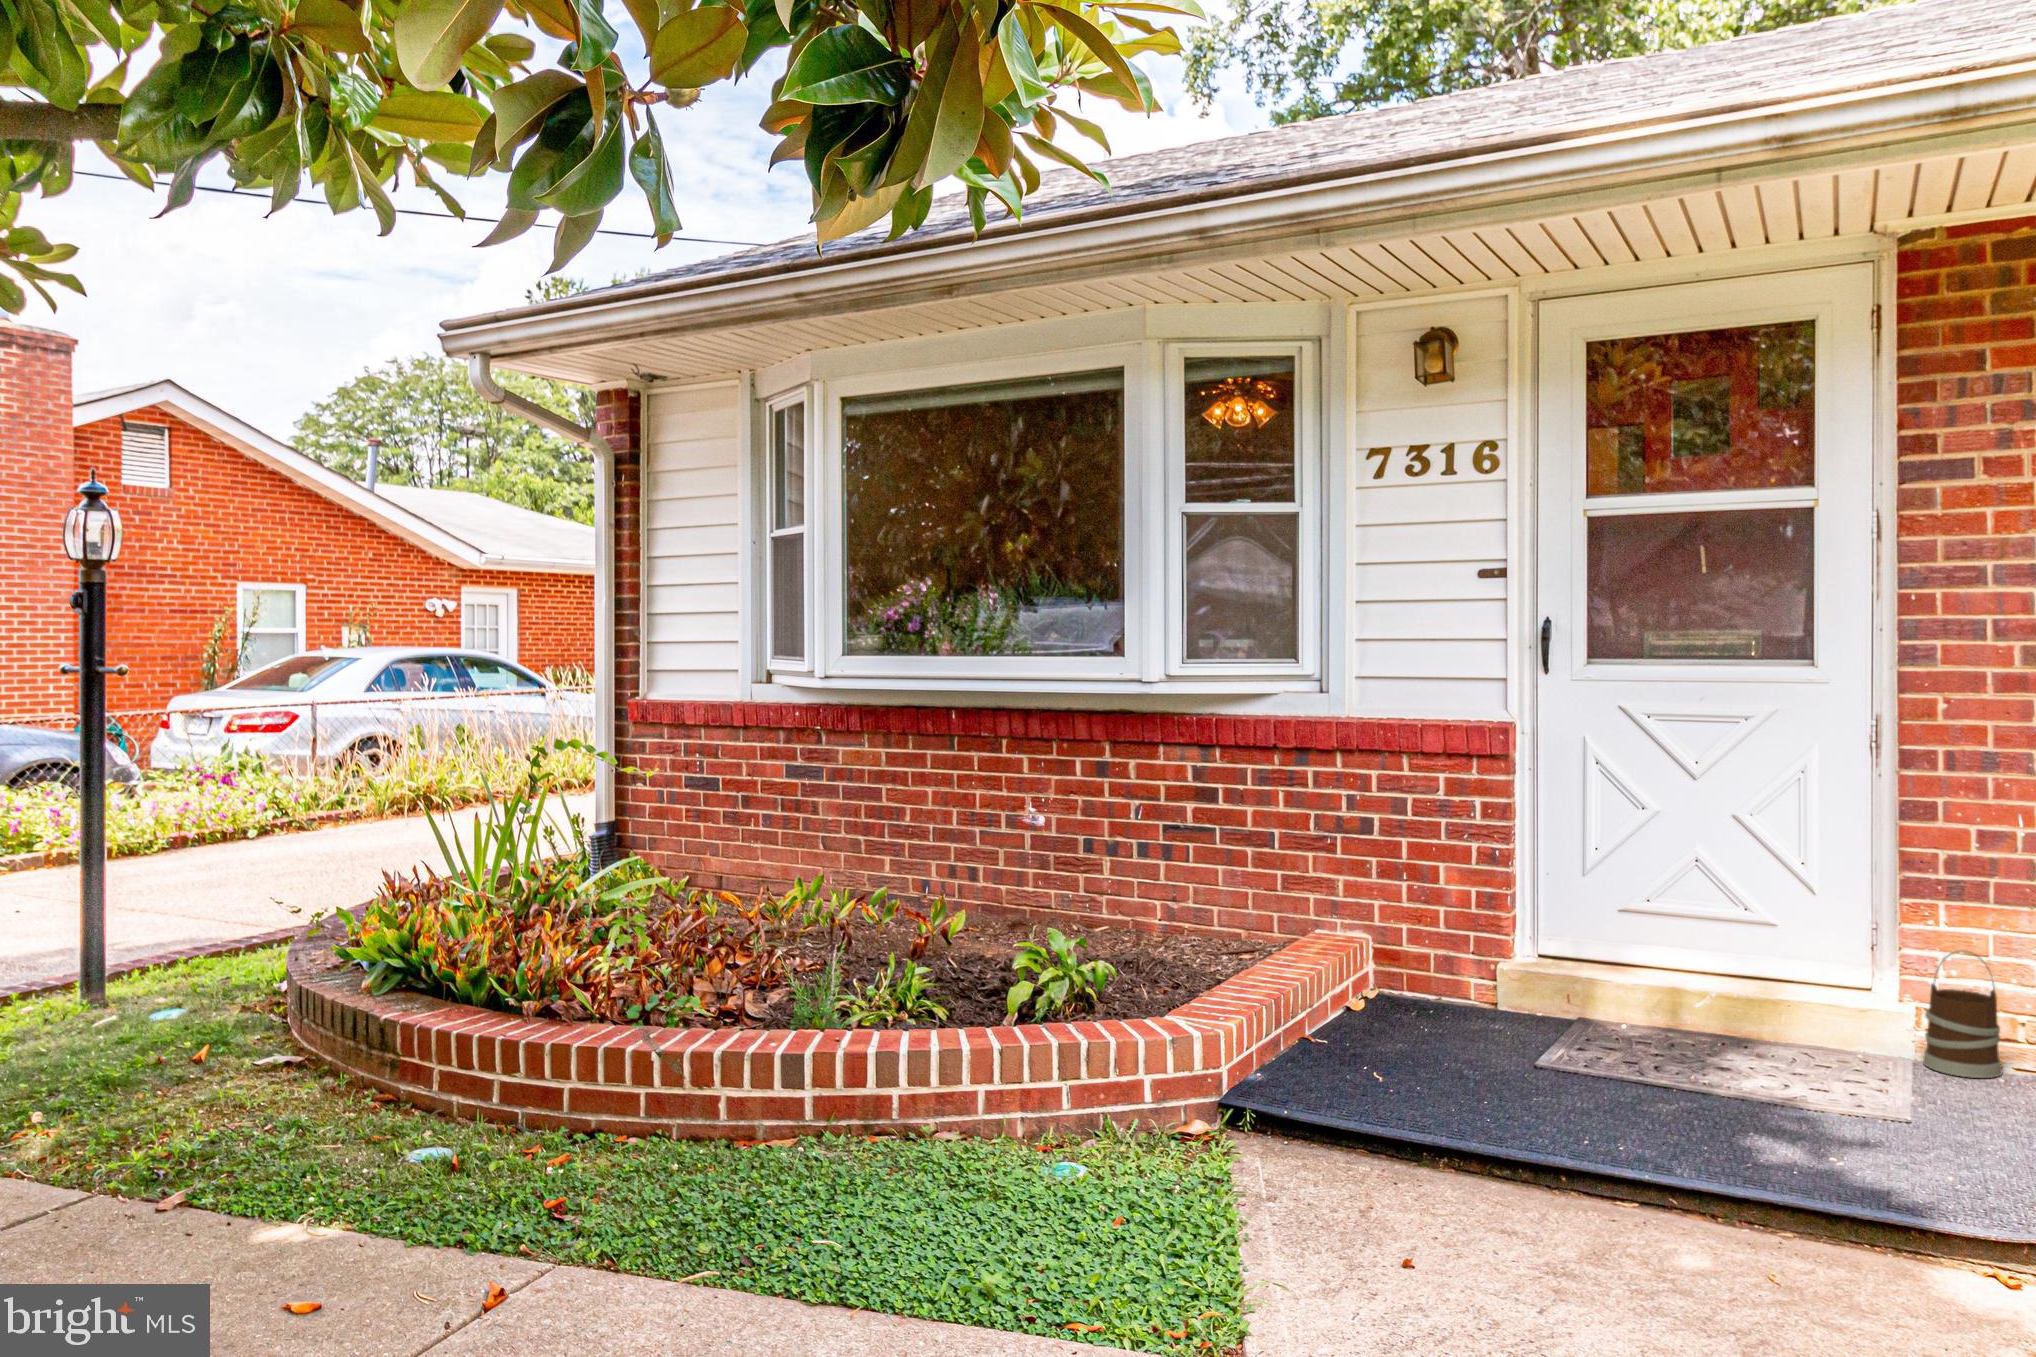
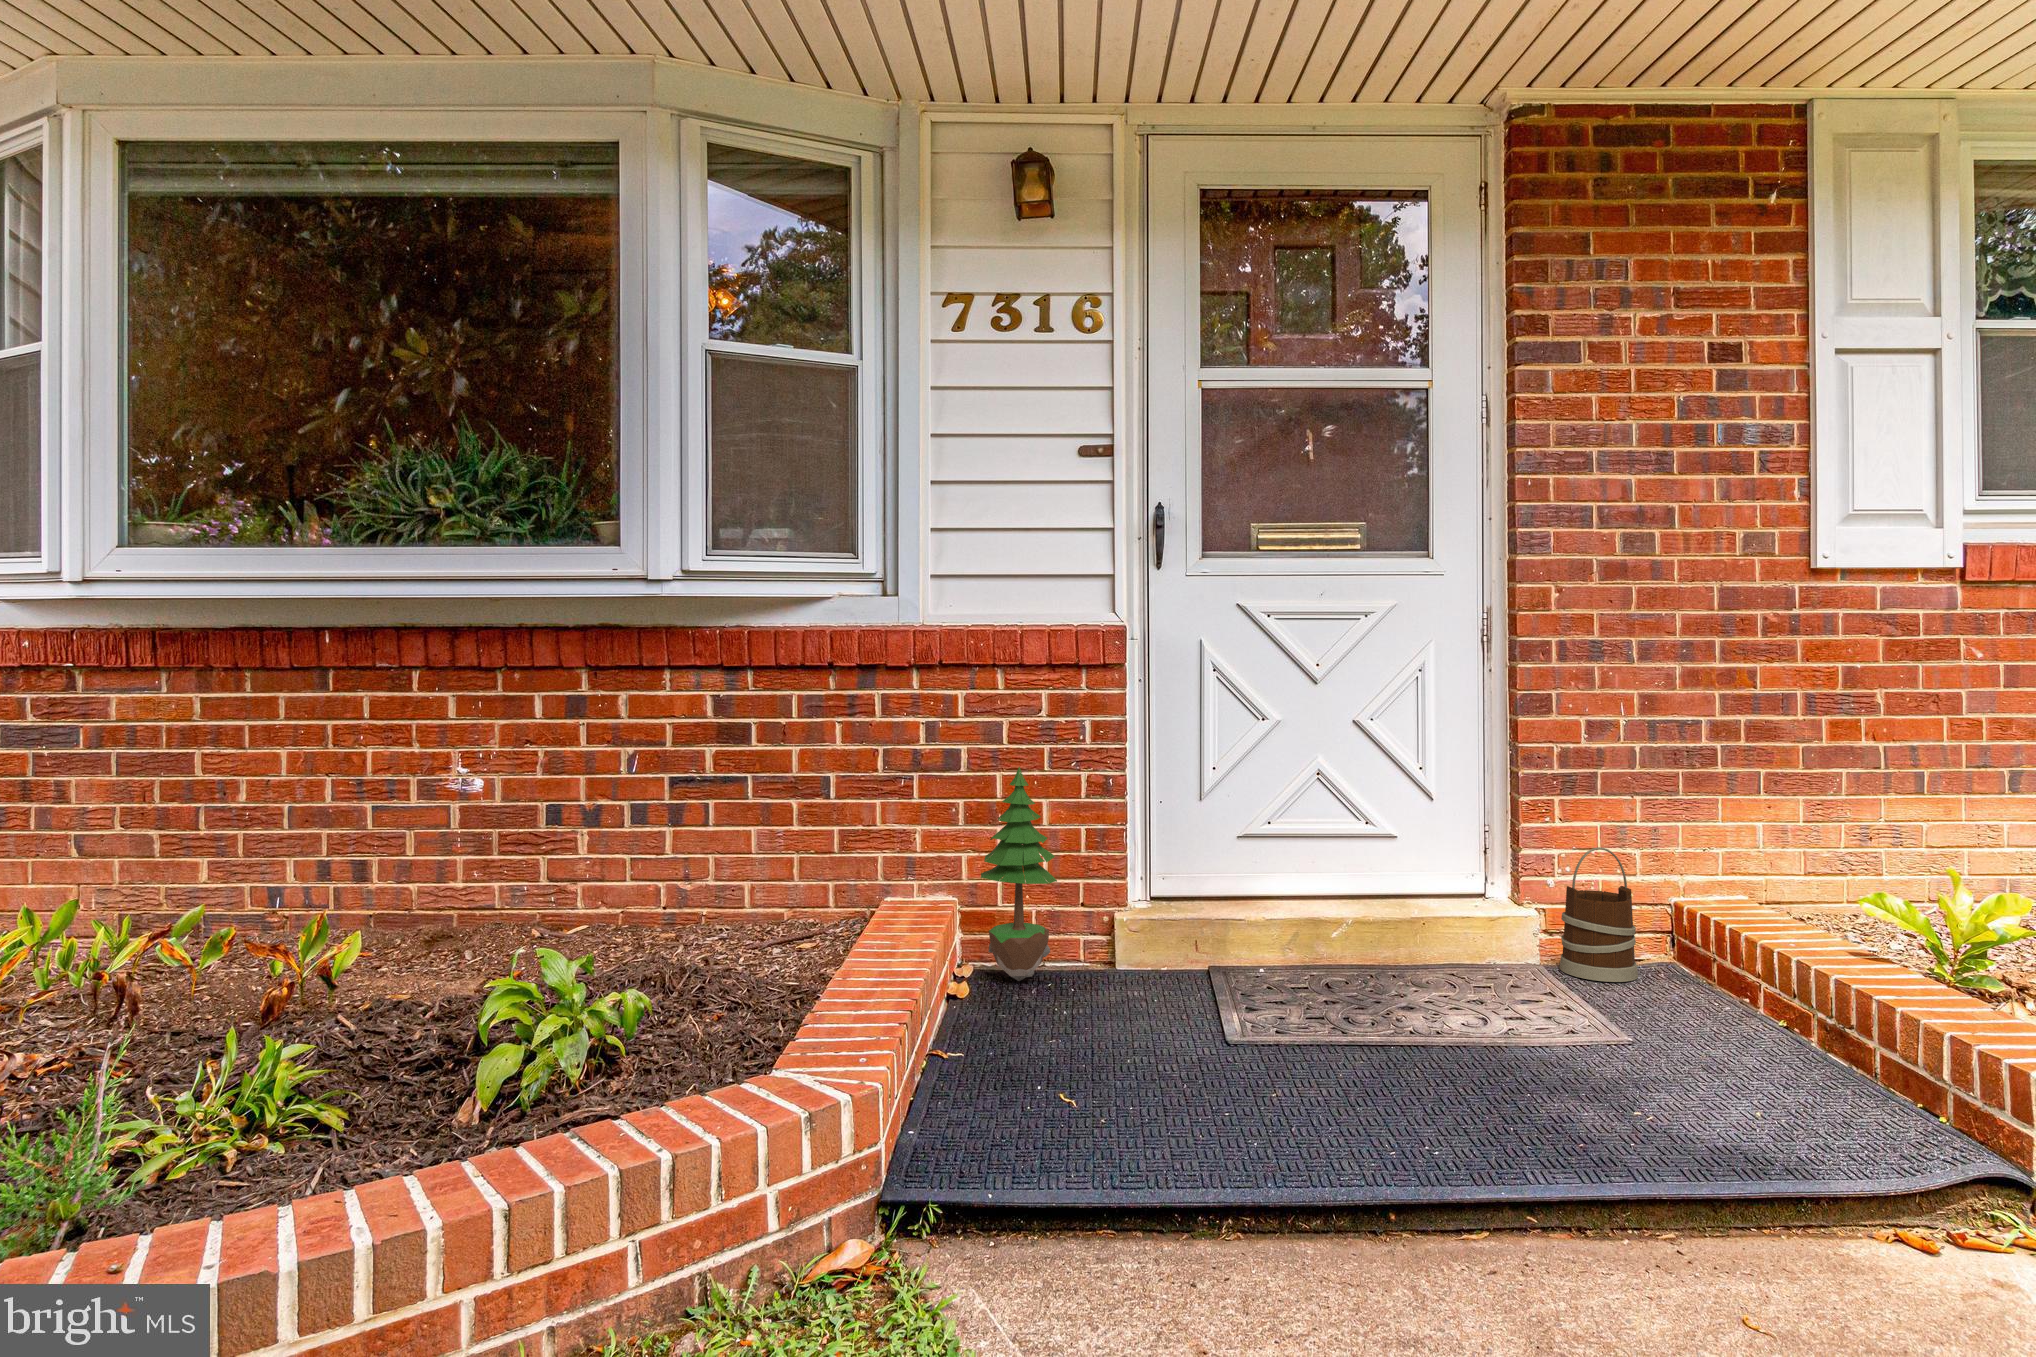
potted tree: none [1377,835,1440,1005] -> present [981,767,1057,981]

